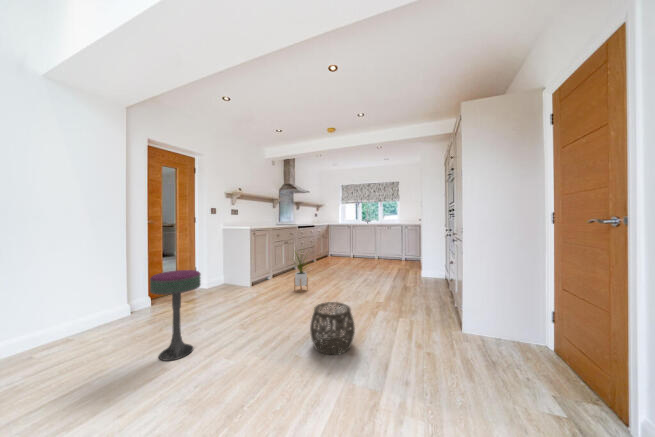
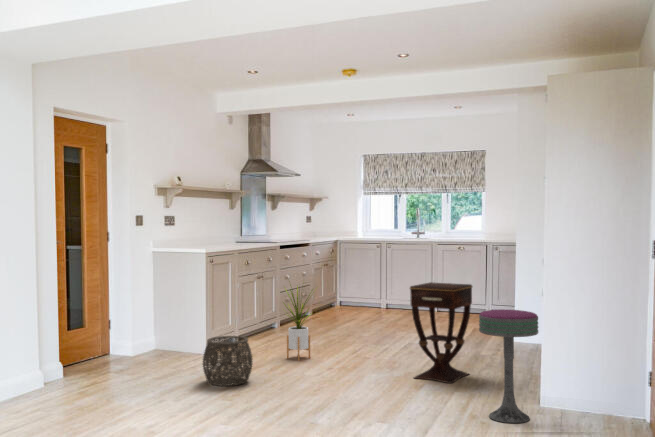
side table: none [367,248,407,315] -> present [410,282,472,383]
bar stool: present [150,270,201,361] -> present [479,310,538,423]
woven basket: present [310,302,355,355] -> present [203,336,253,386]

